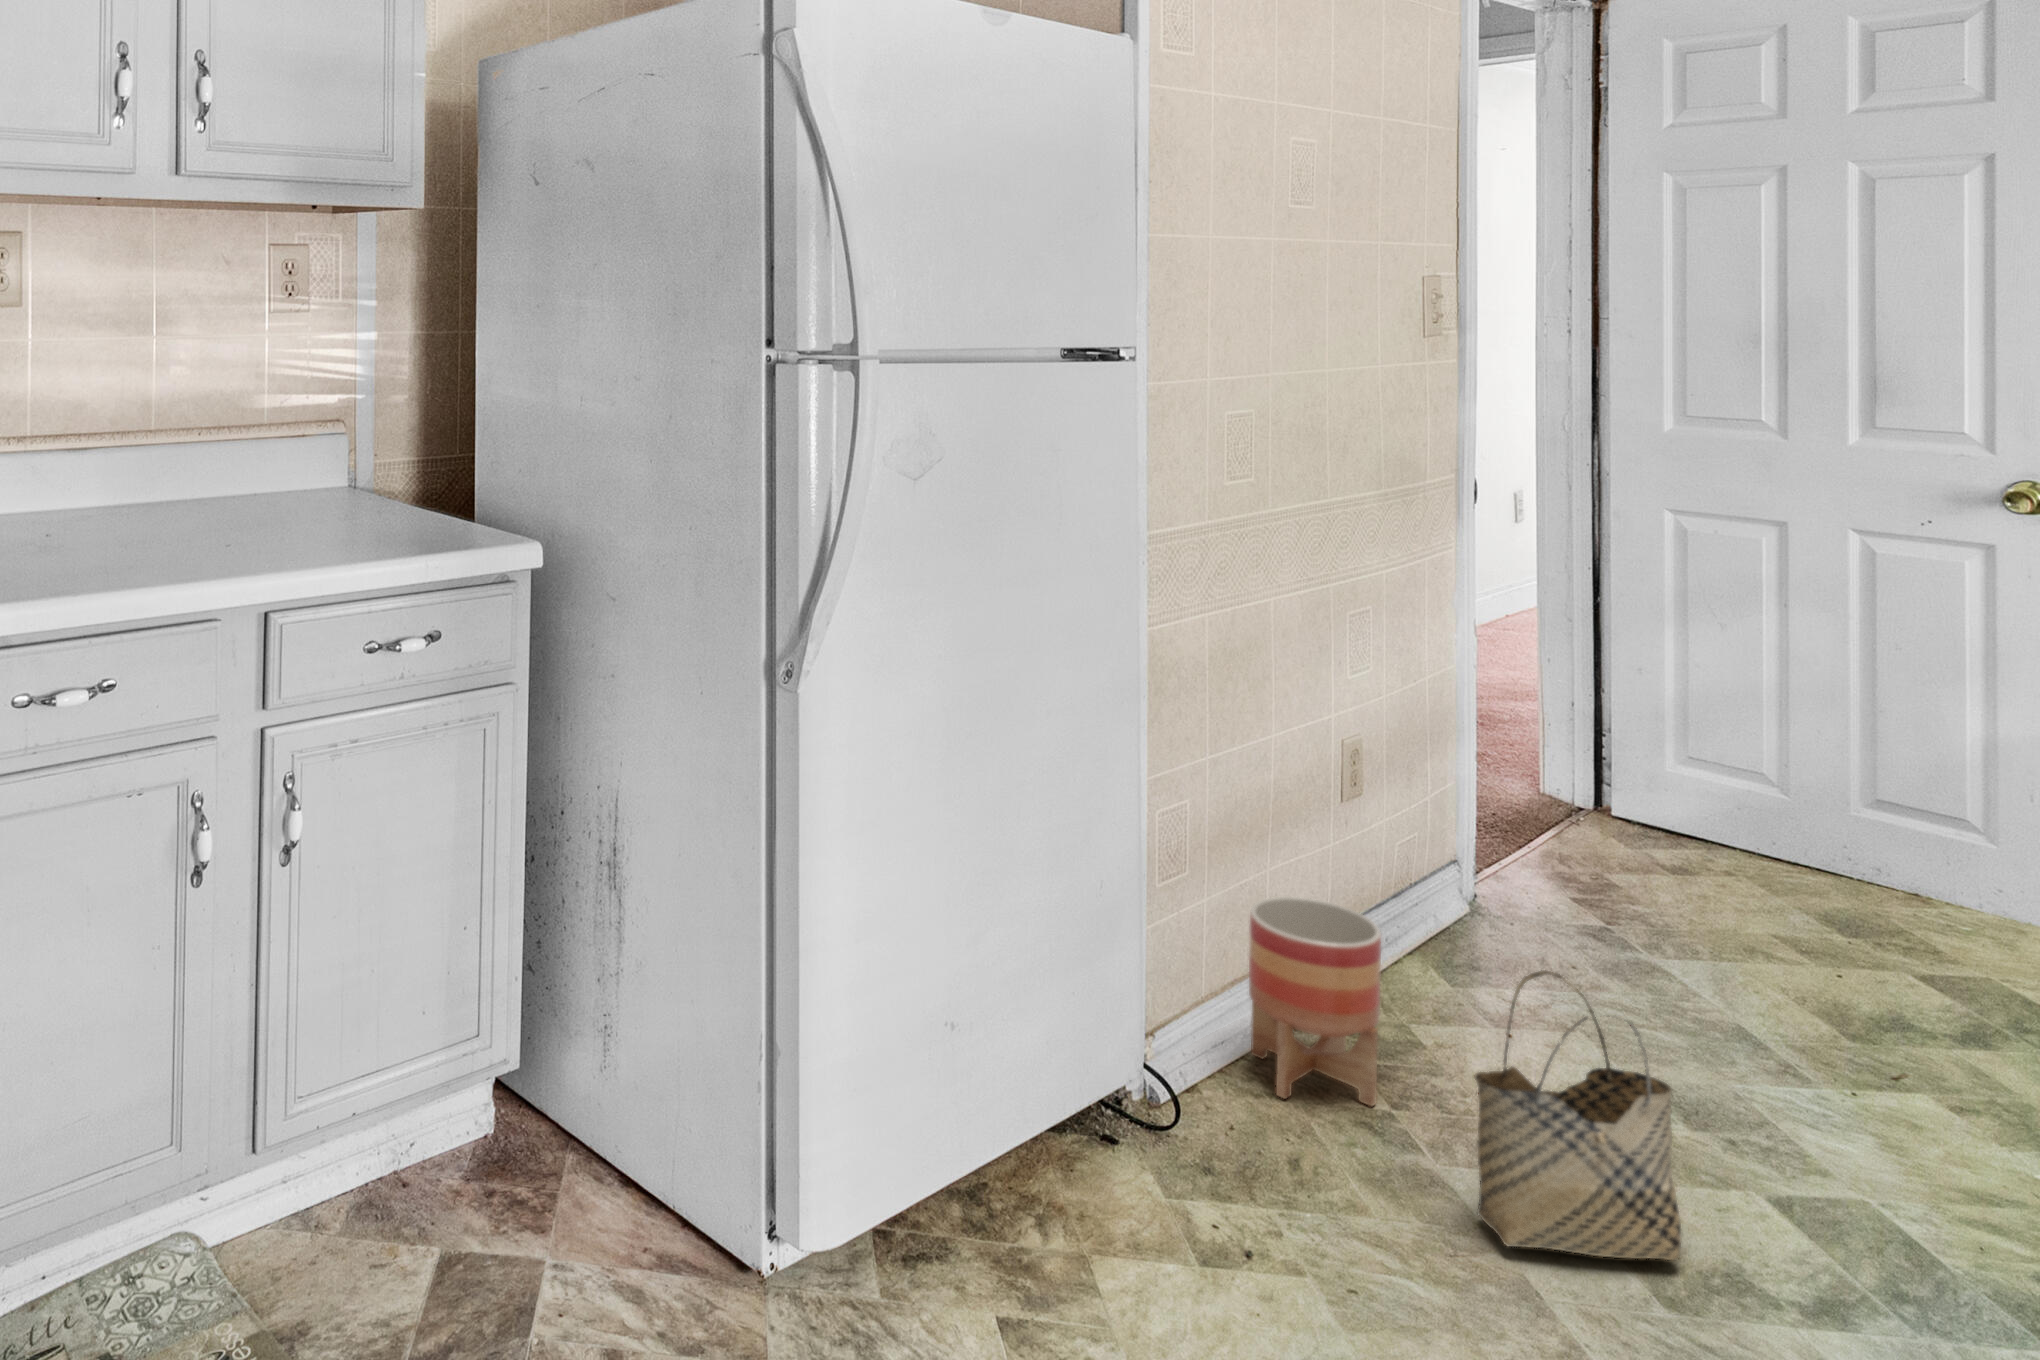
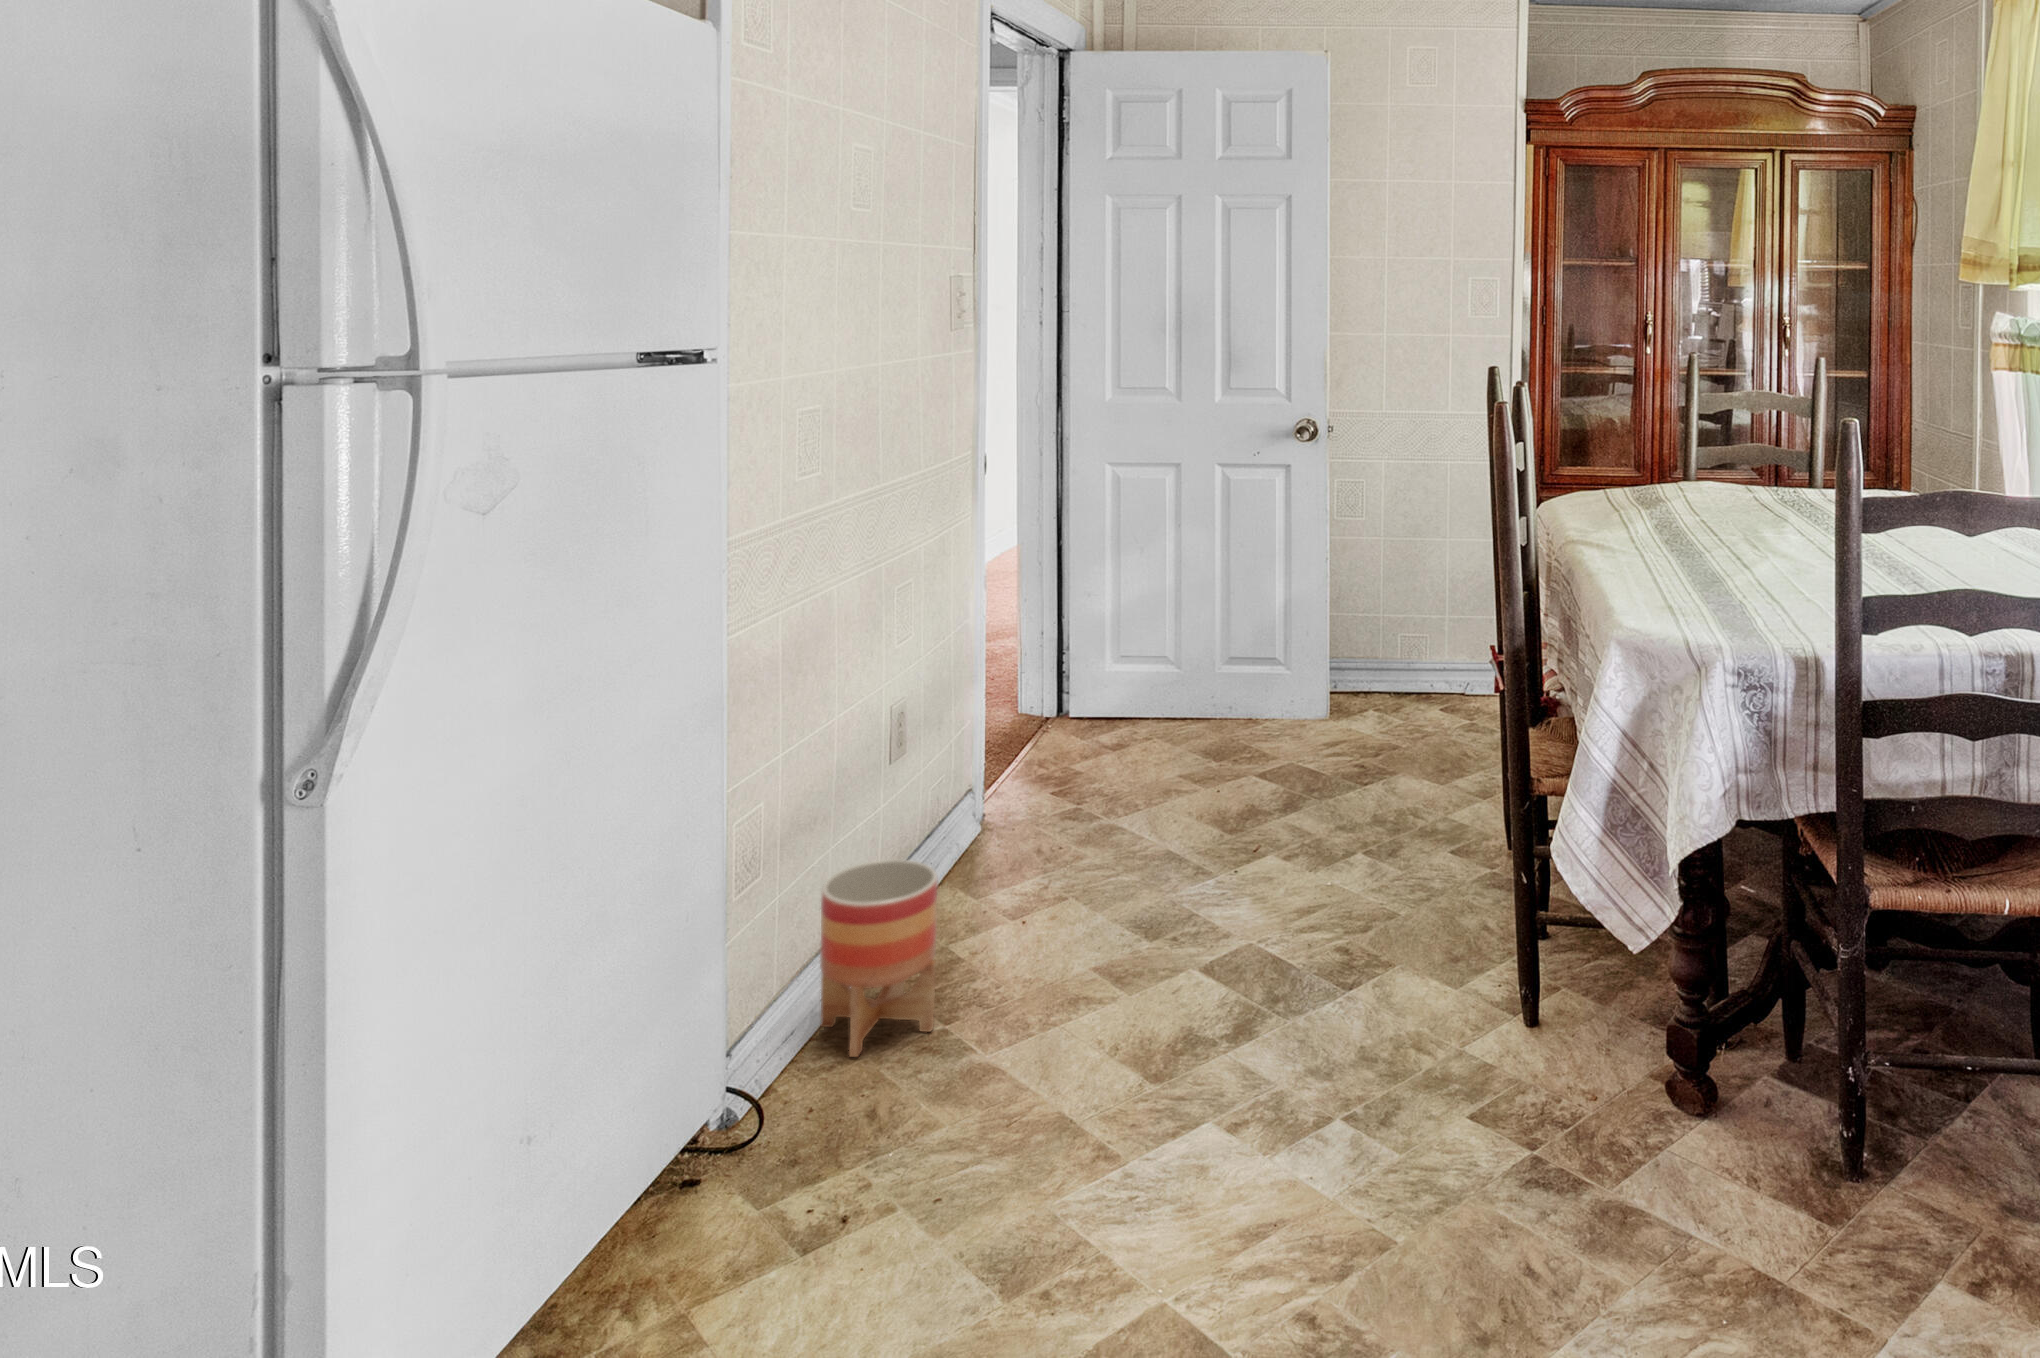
woven basket: present [1474,970,1681,1260] -> none [1024,865,1160,1106]

